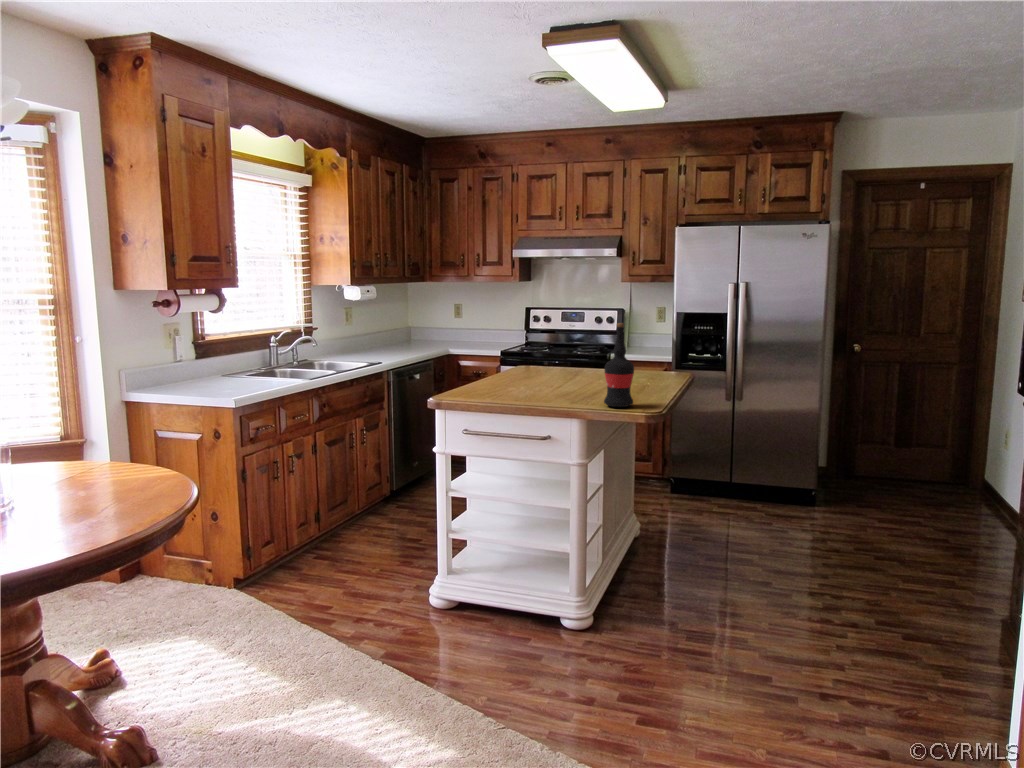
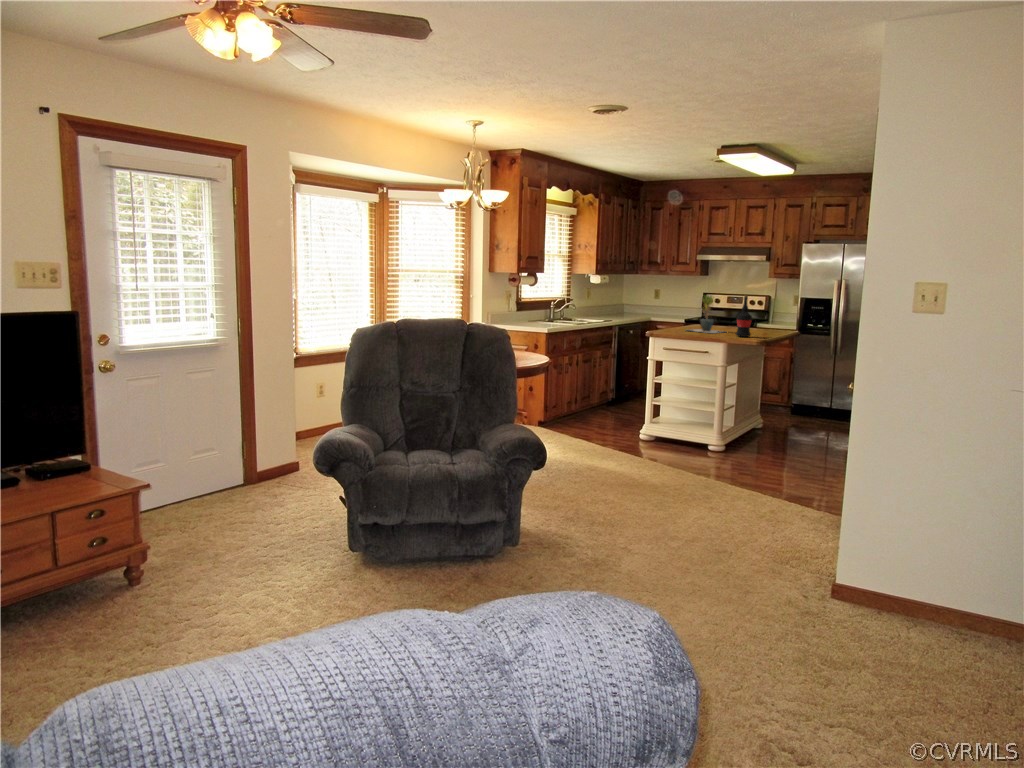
potted plant: none [500,320,585,398] -> present [691,295,721,333]

